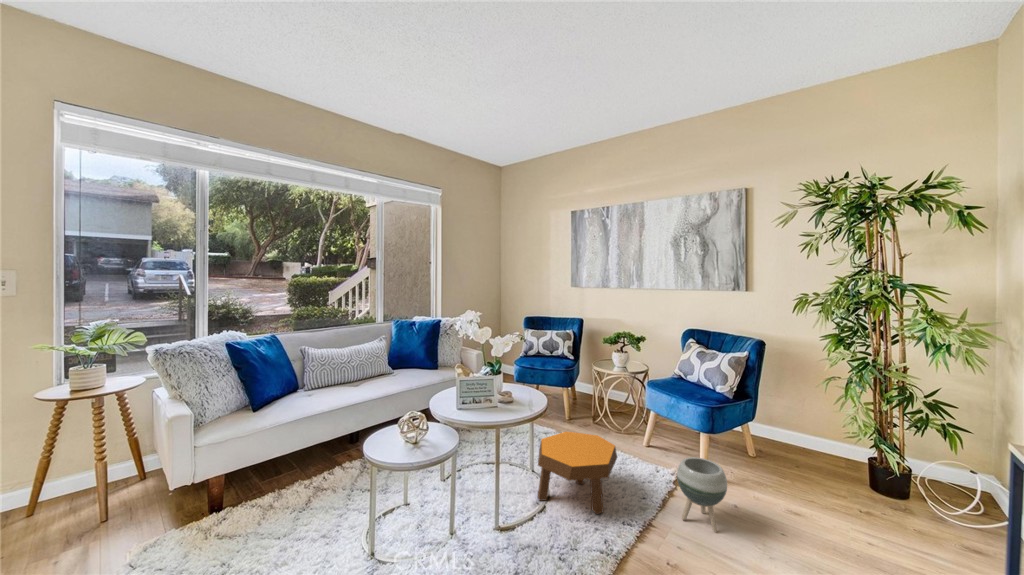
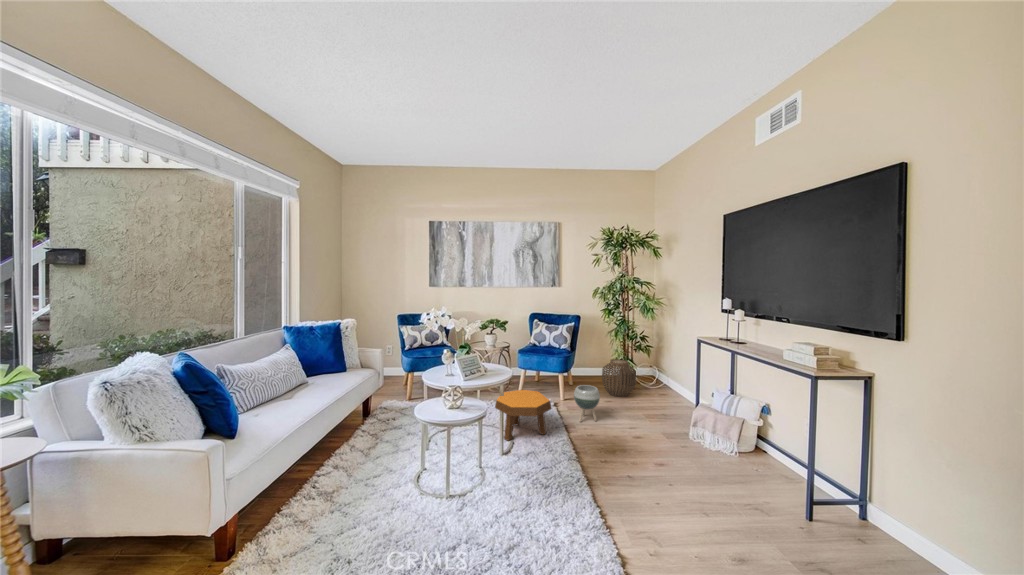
woven basket: none [796,431,880,512] -> present [602,359,636,397]

